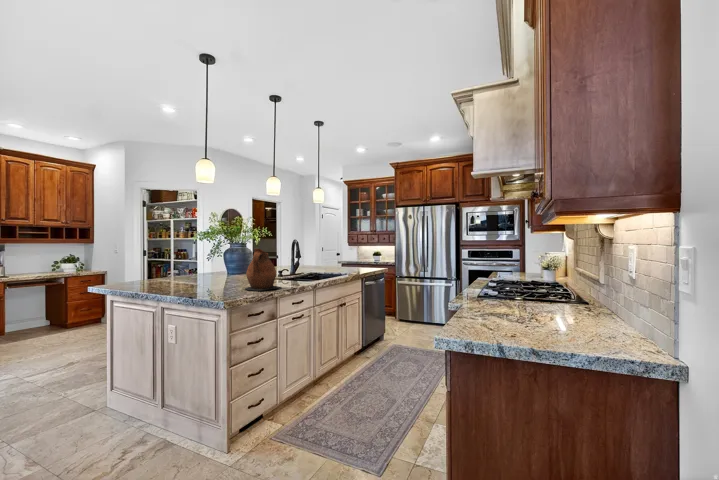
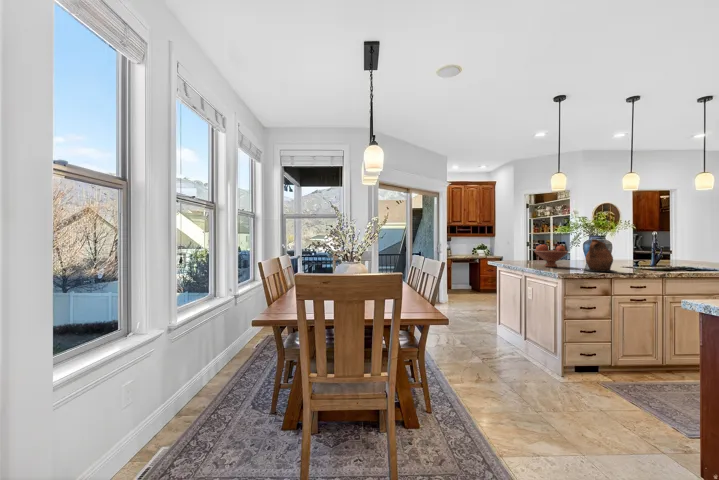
fruit bowl: none [174,256,222,289] -> present [534,245,568,267]

